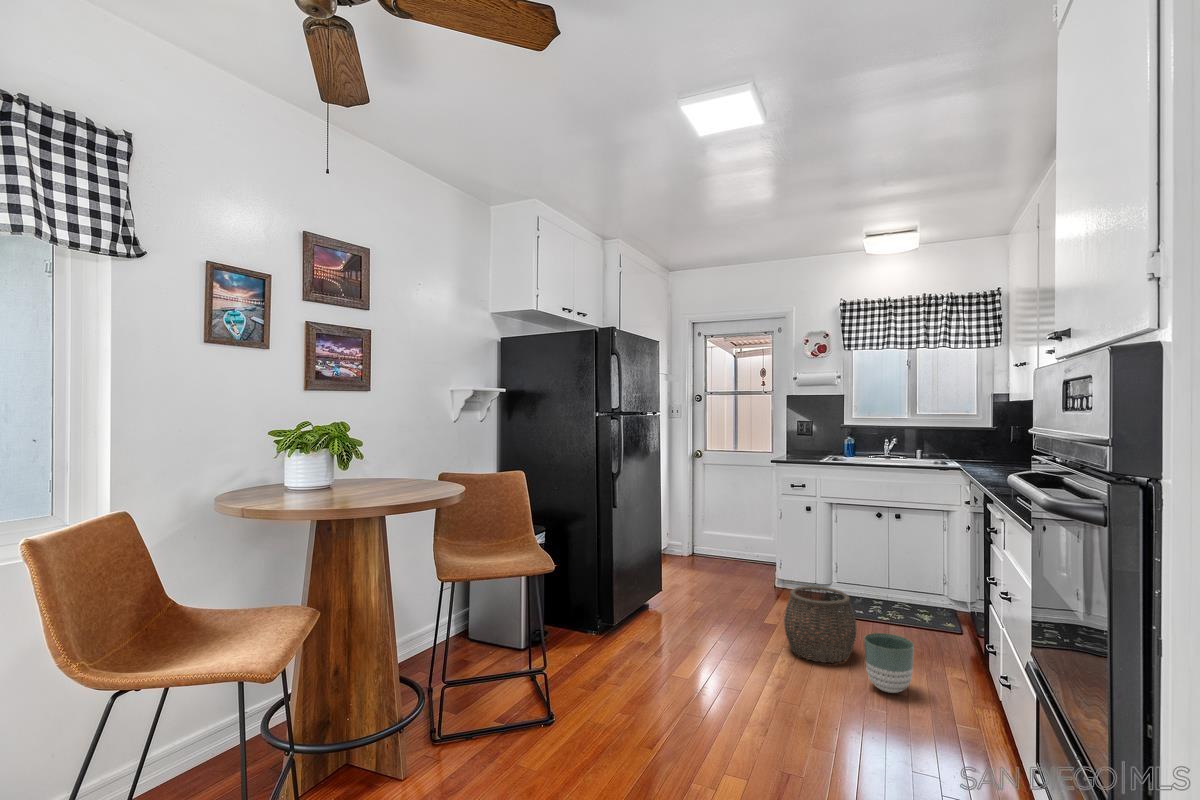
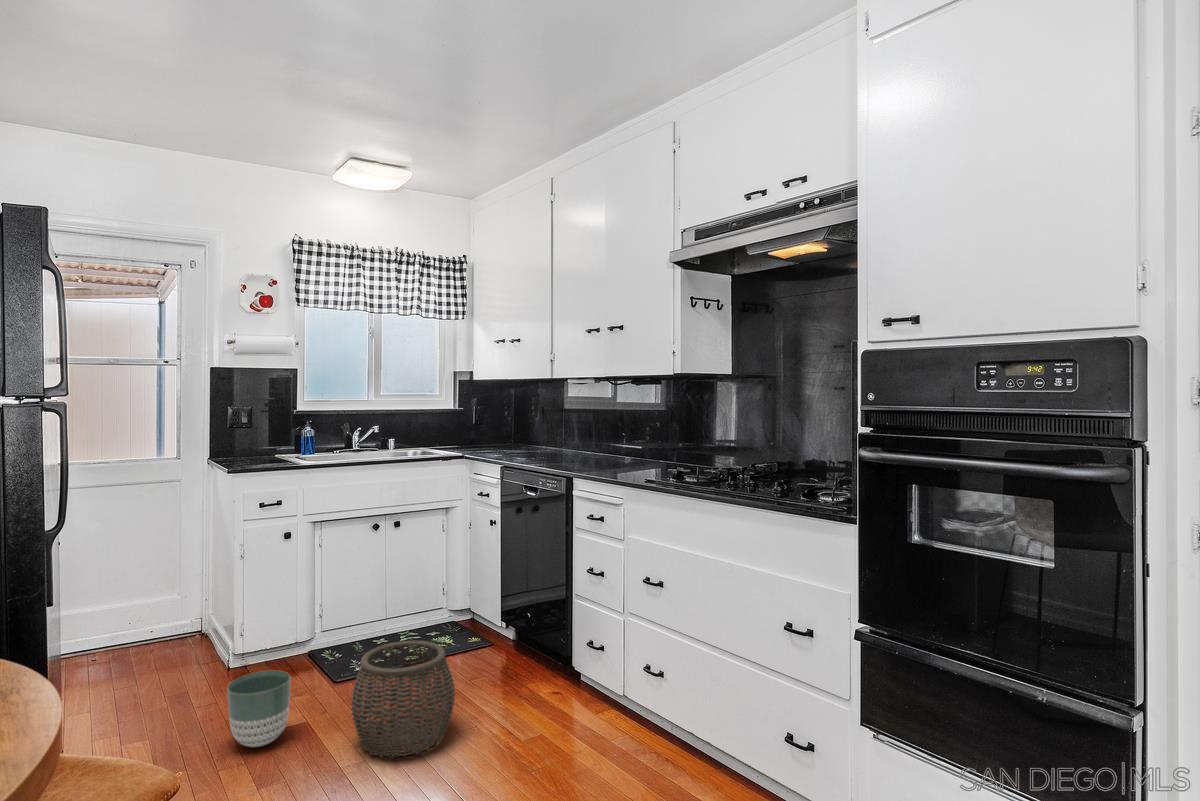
planter: present [864,633,914,693] -> present [227,670,291,747]

